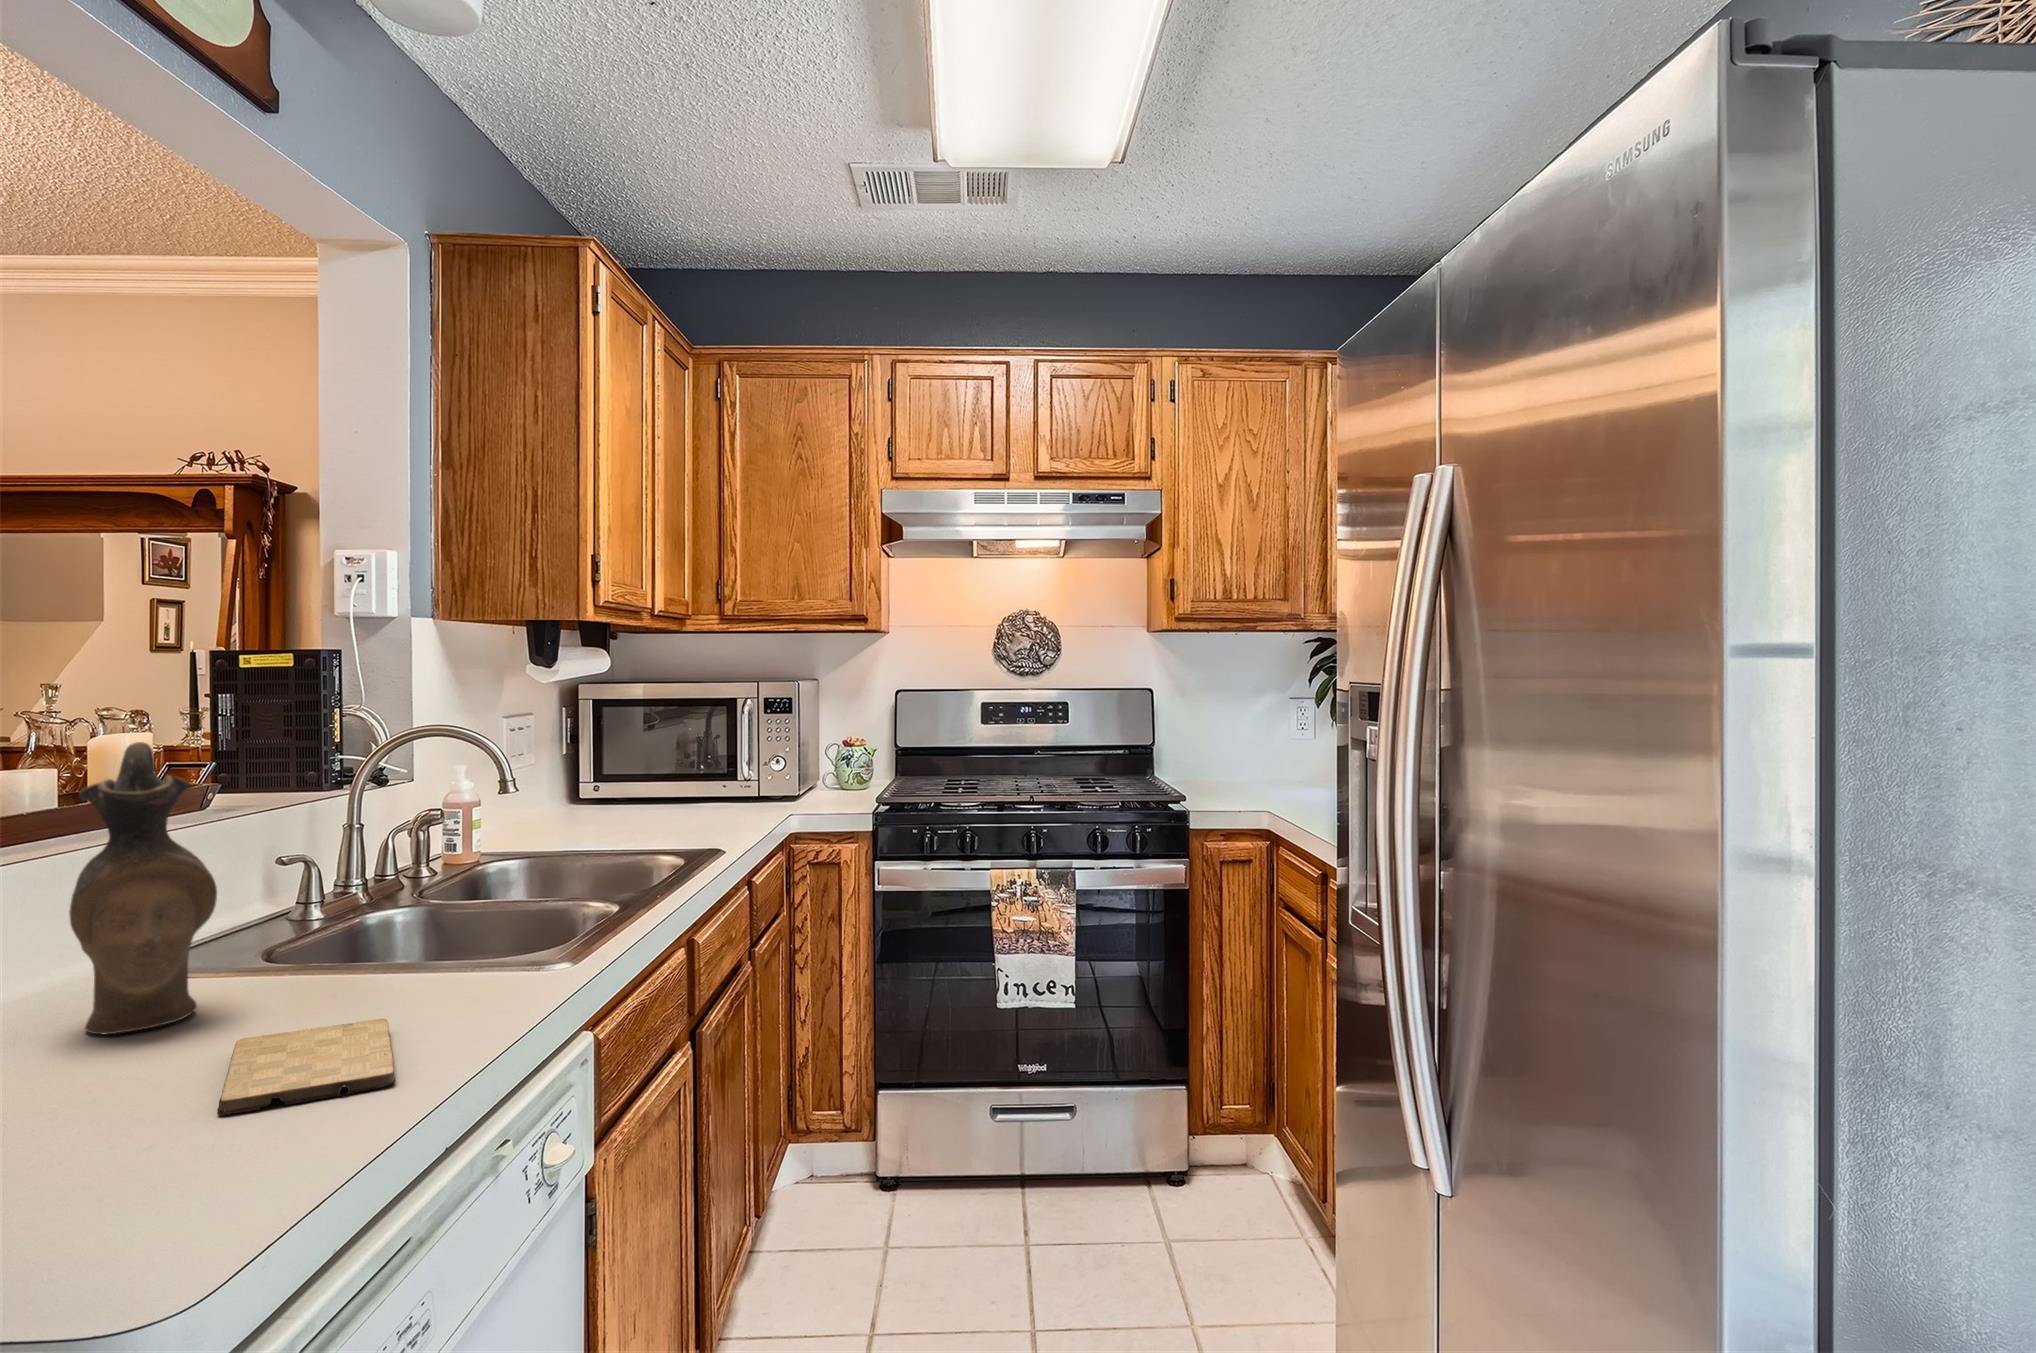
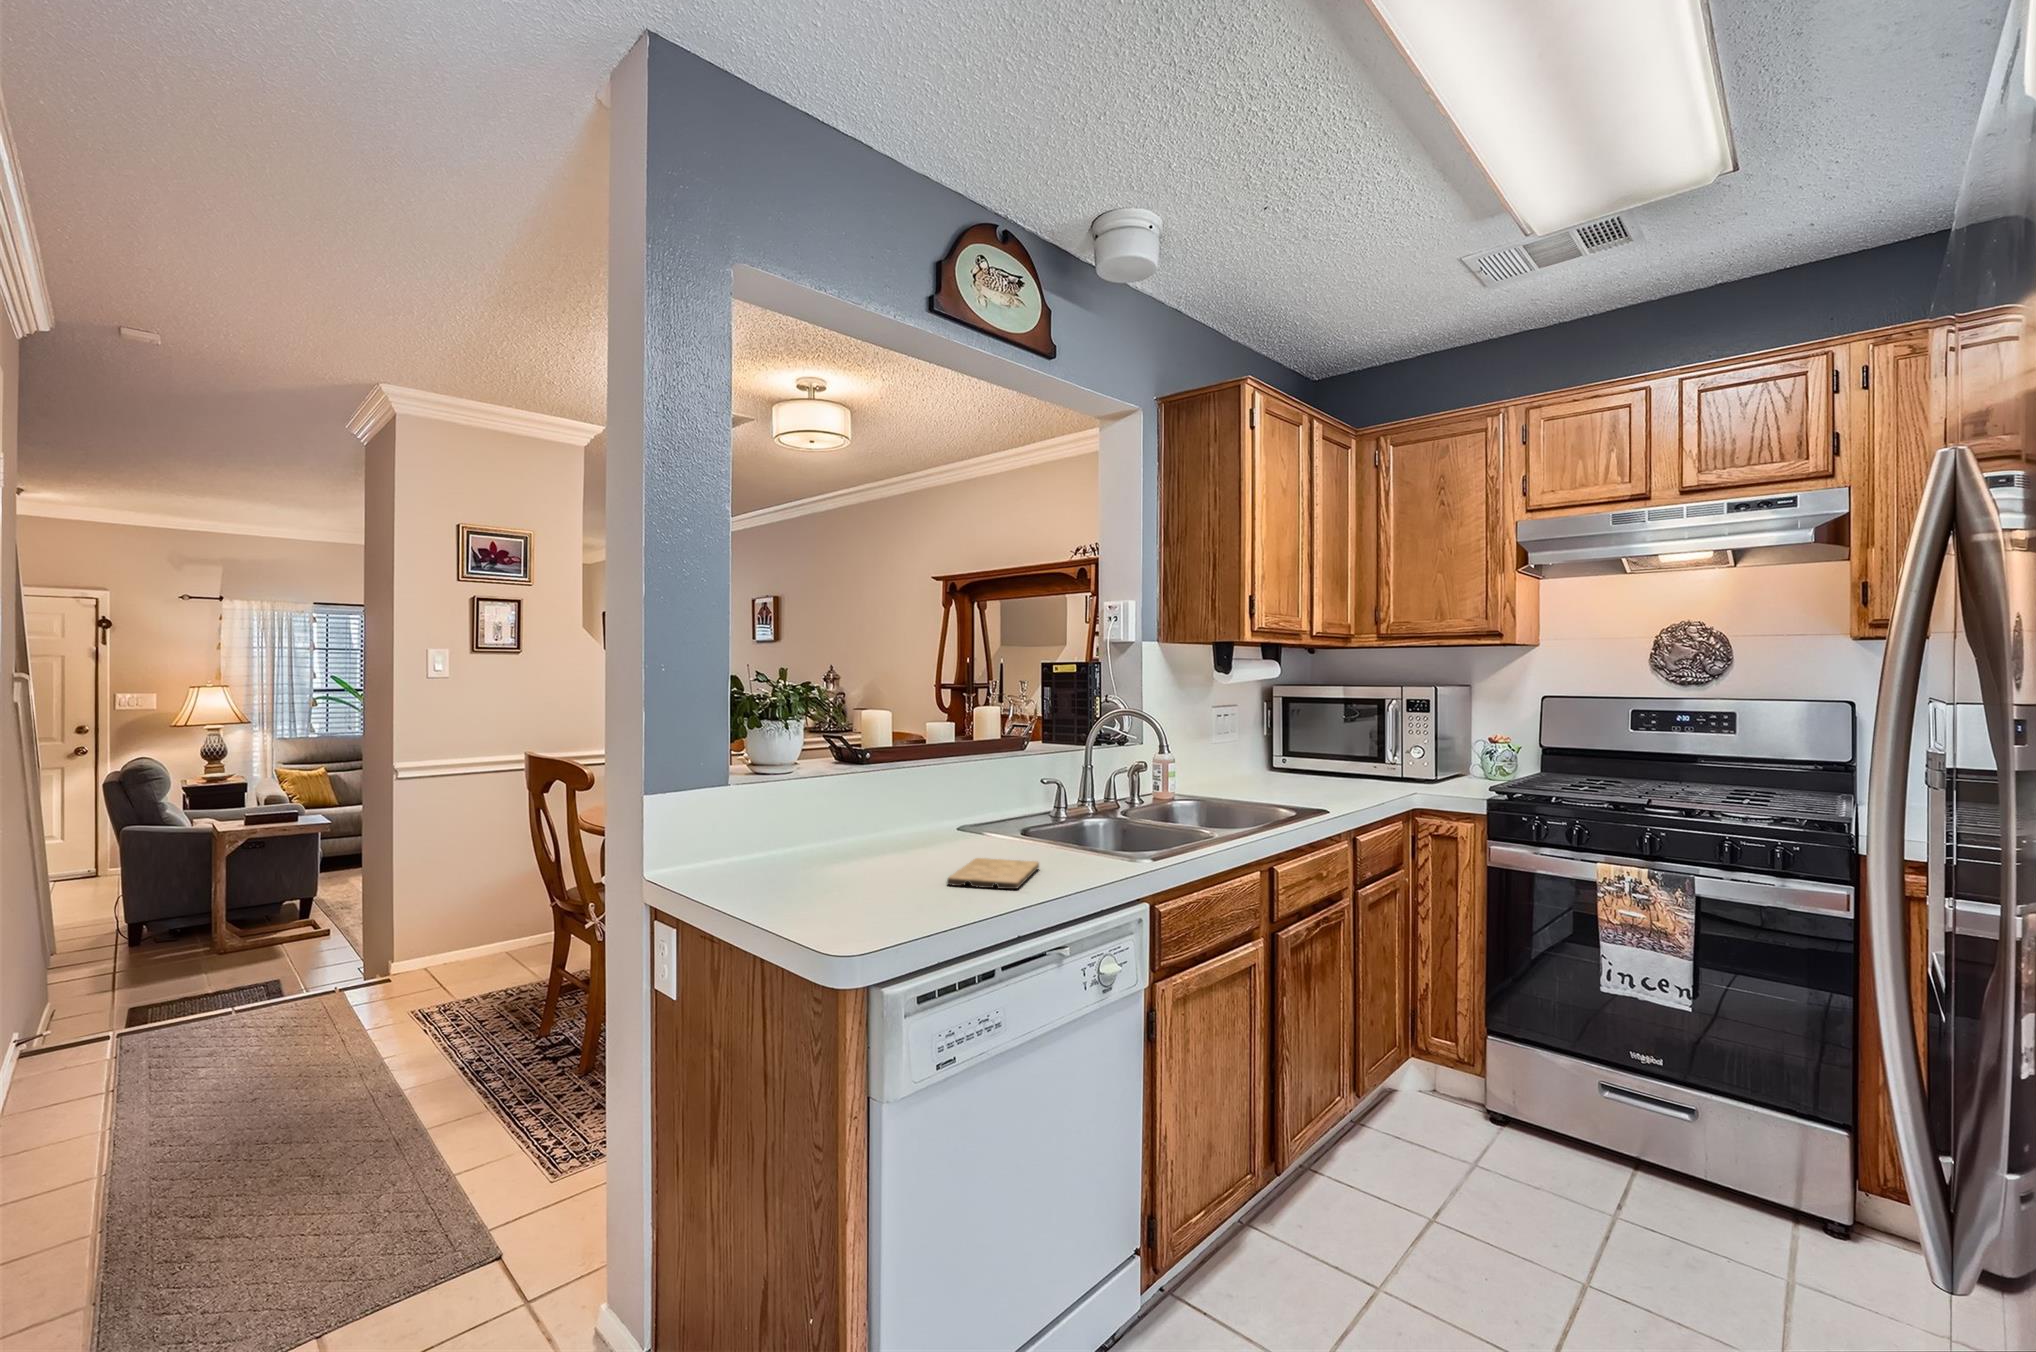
ceramic pitcher: present [69,742,217,1034] -> none [927,708,983,849]

